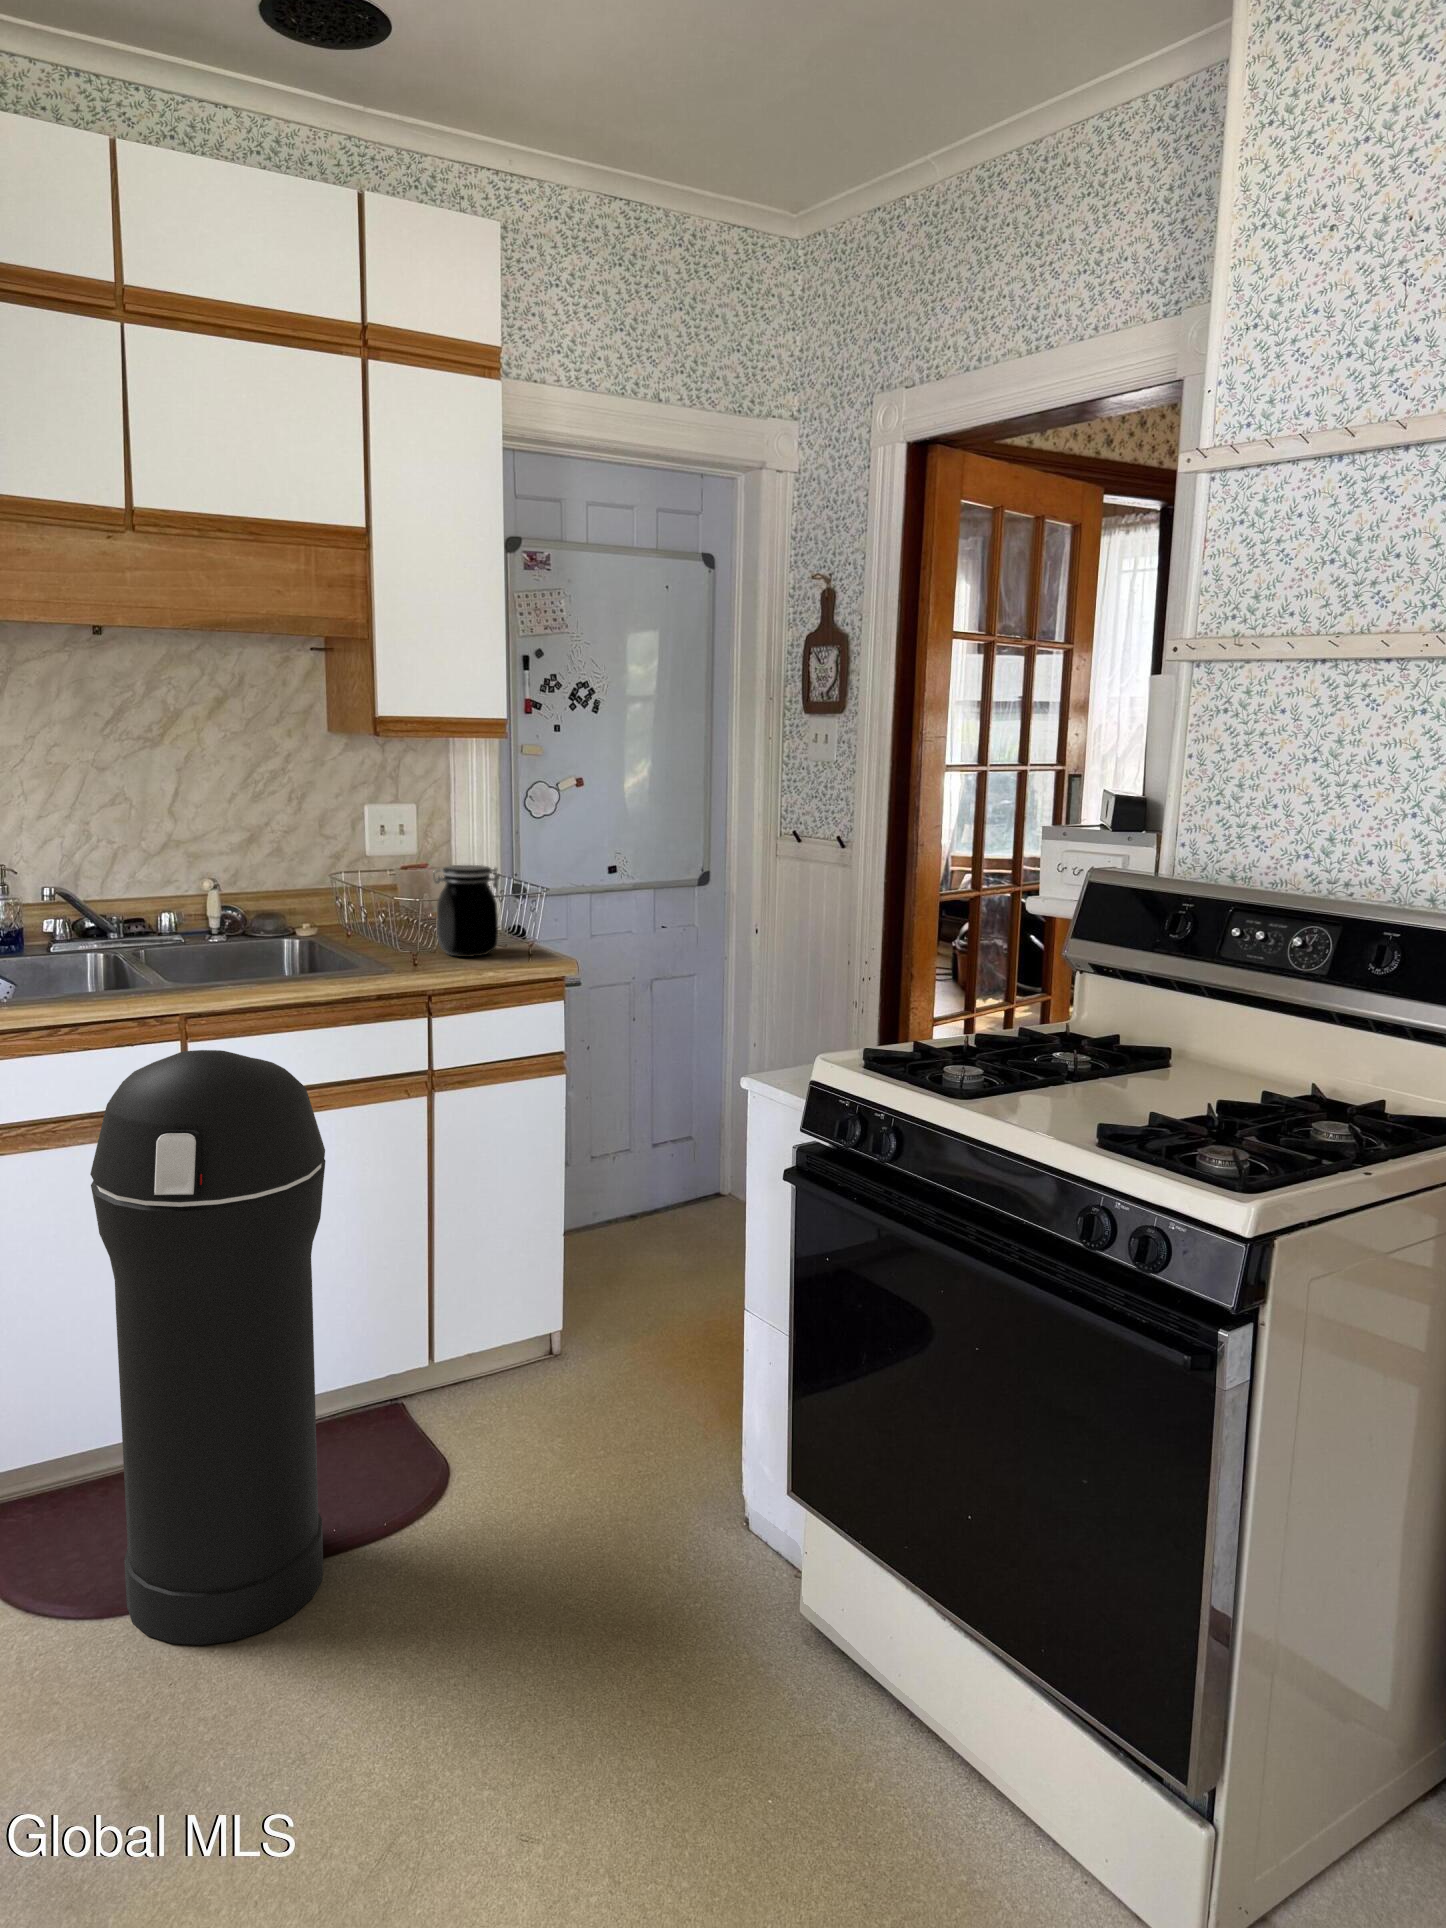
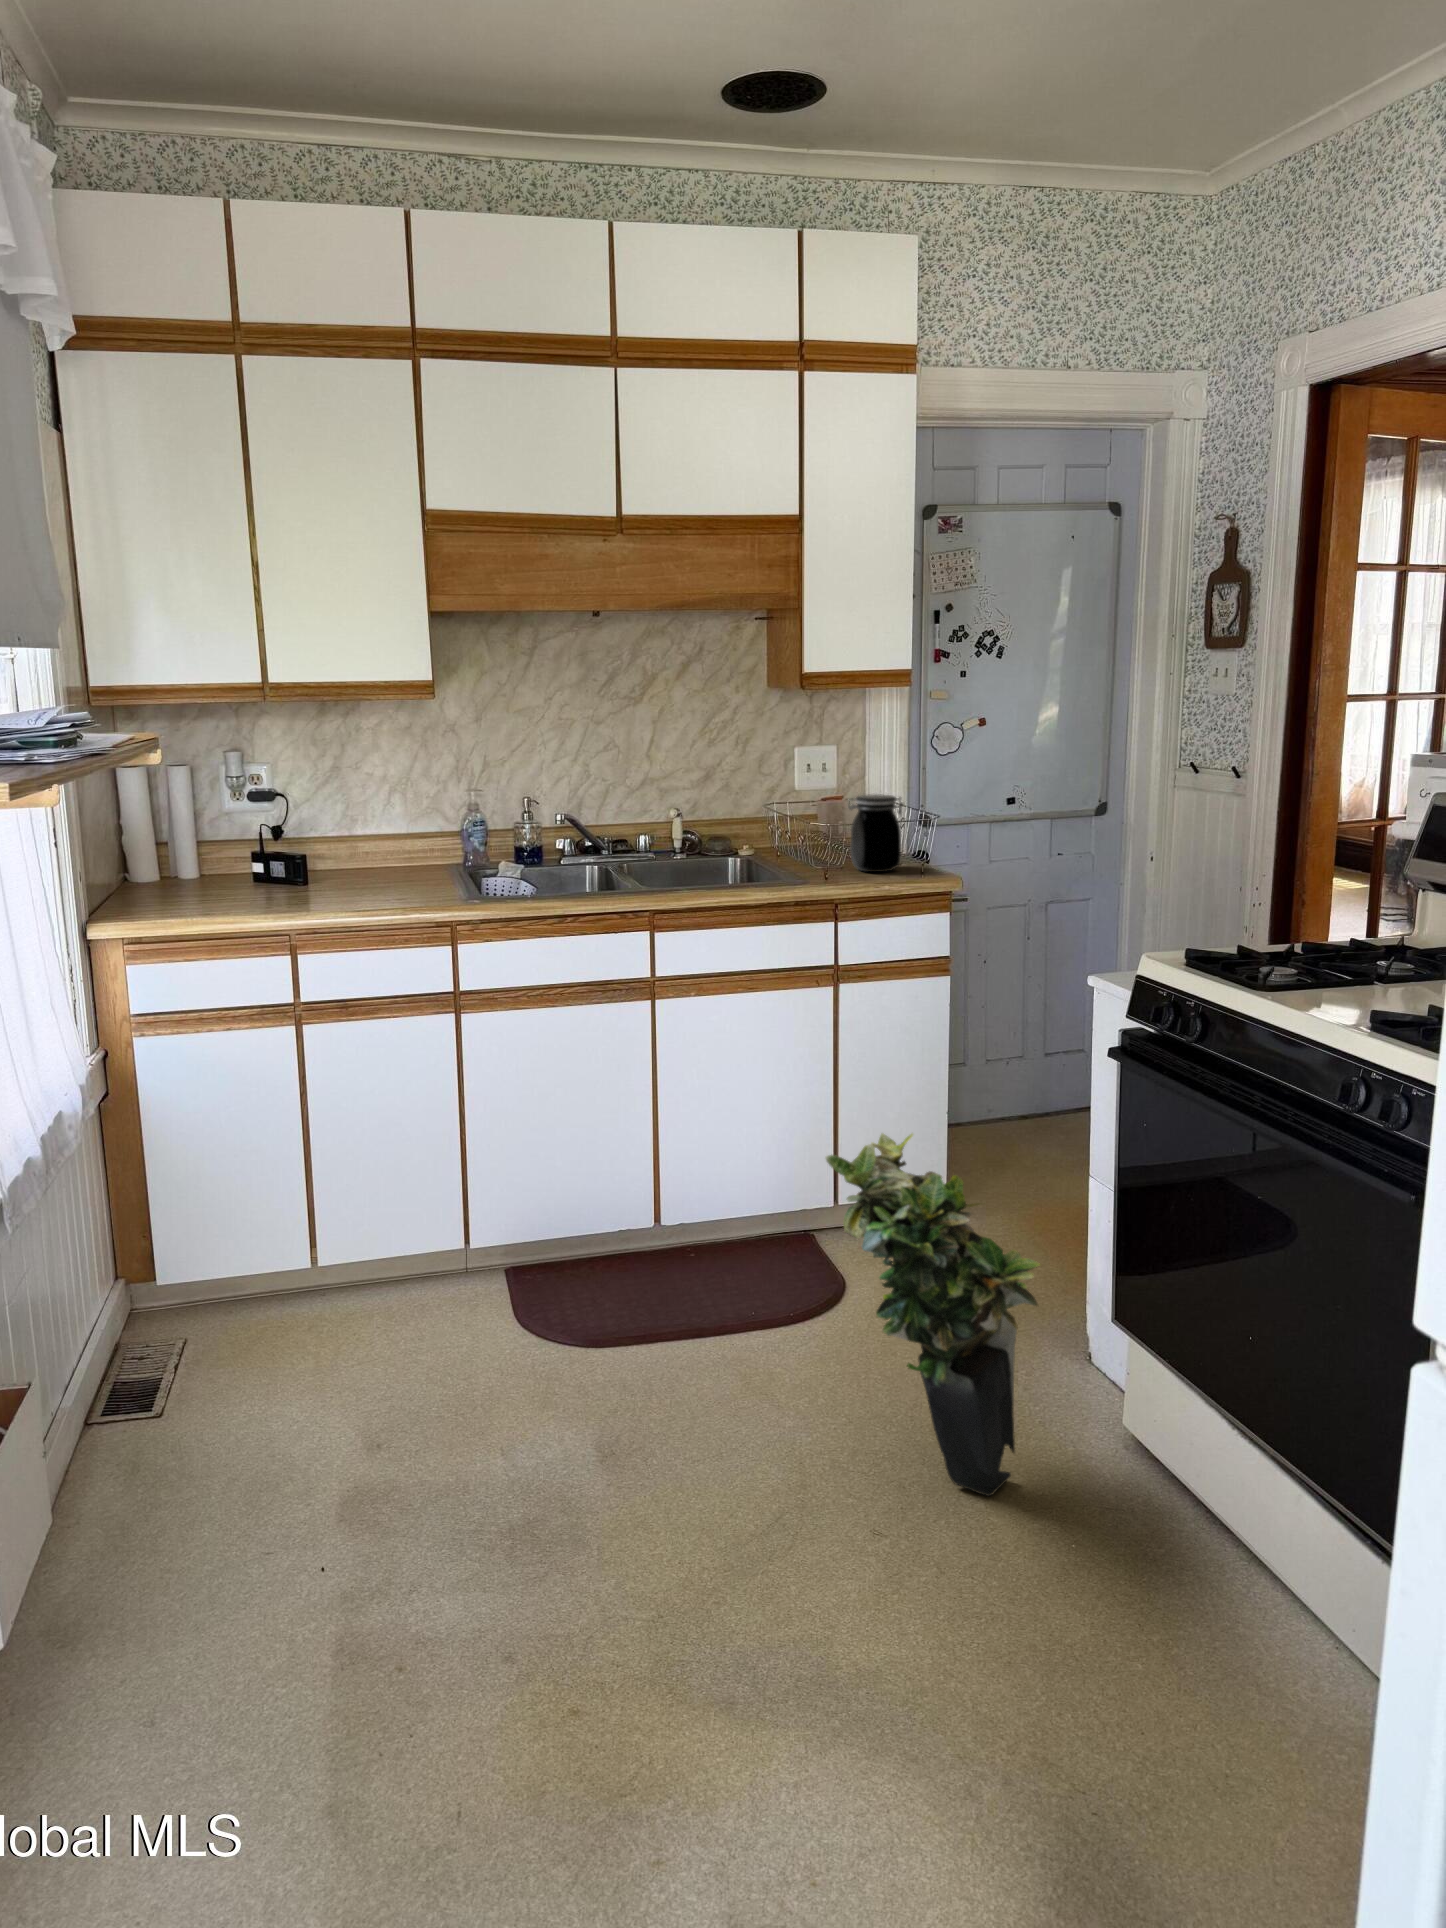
trash can: present [90,1050,325,1645] -> none [584,933,750,1376]
potted plant: none [440,1293,715,1749] -> present [825,1133,1040,1496]

